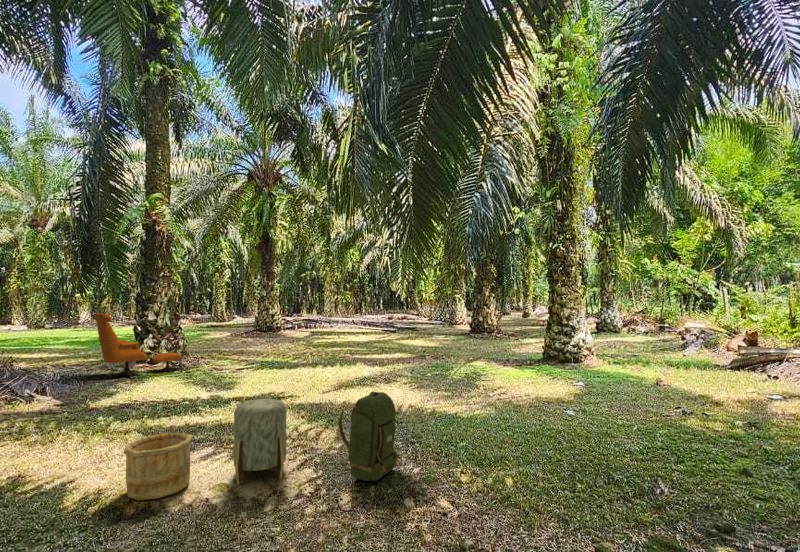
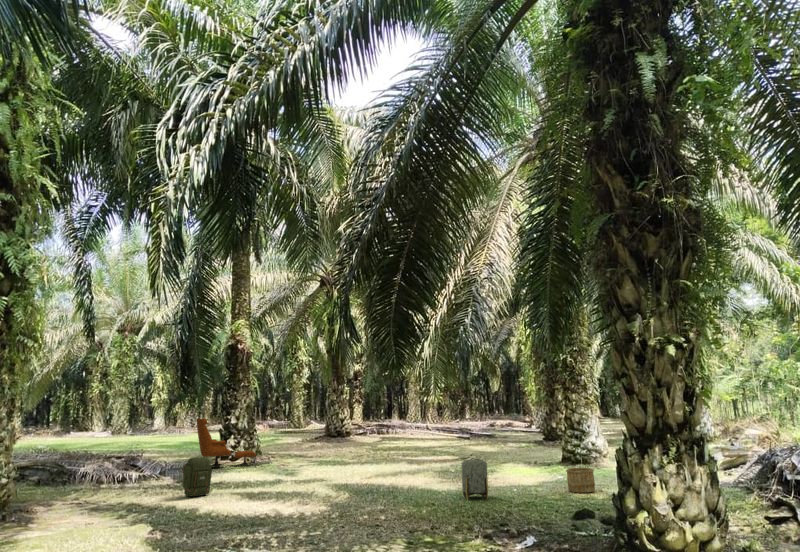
backpack: present [338,391,399,481] -> present [183,456,212,497]
stool: present [234,399,287,485] -> present [462,459,488,500]
wooden bucket: present [124,433,191,500] -> present [566,468,595,493]

